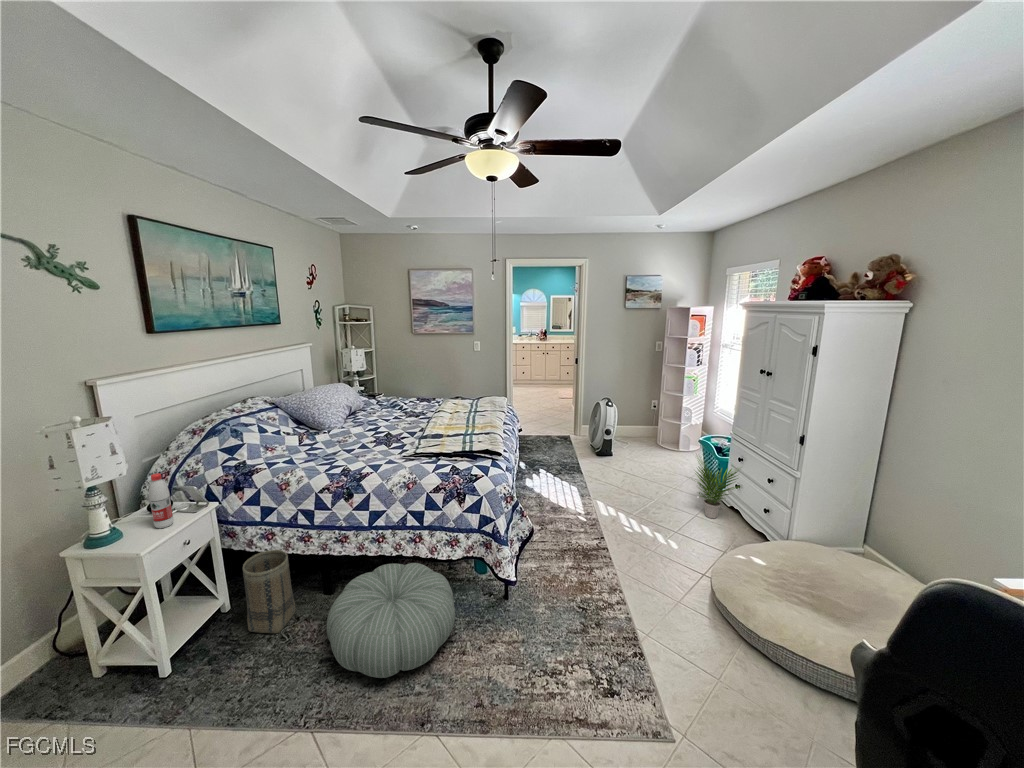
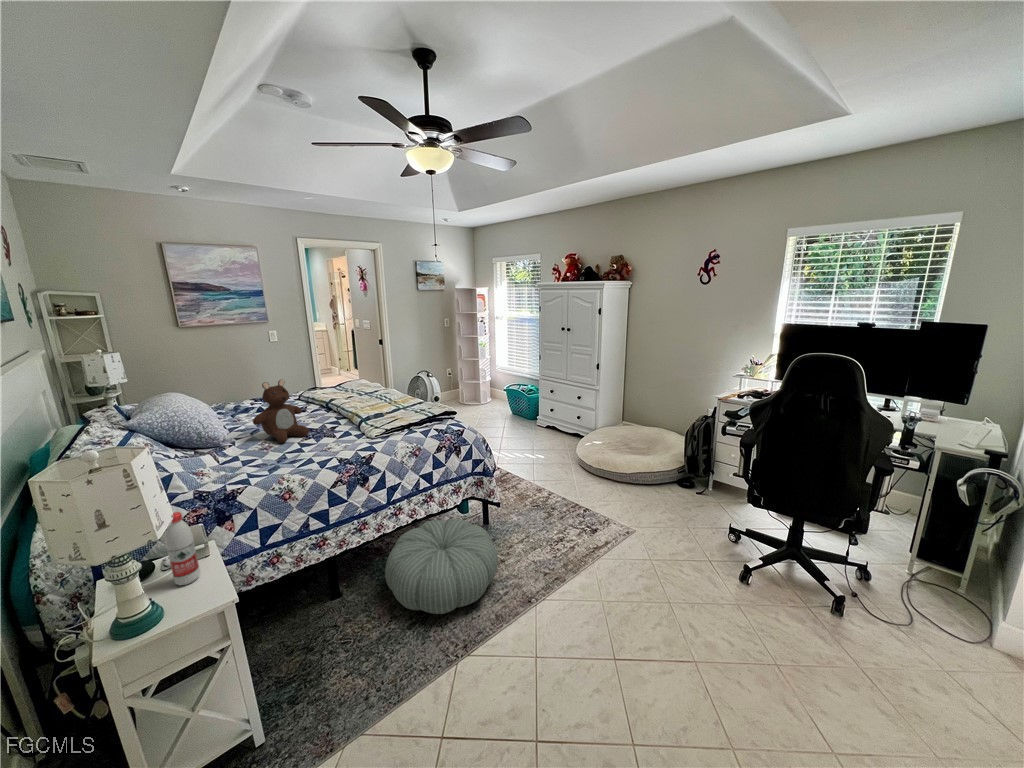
teddy bear: none [338,382,383,438] -> present [253,379,309,443]
potted plant: present [695,460,738,518] -> none [525,396,560,437]
basket: present [243,550,295,633] -> none [278,562,336,662]

